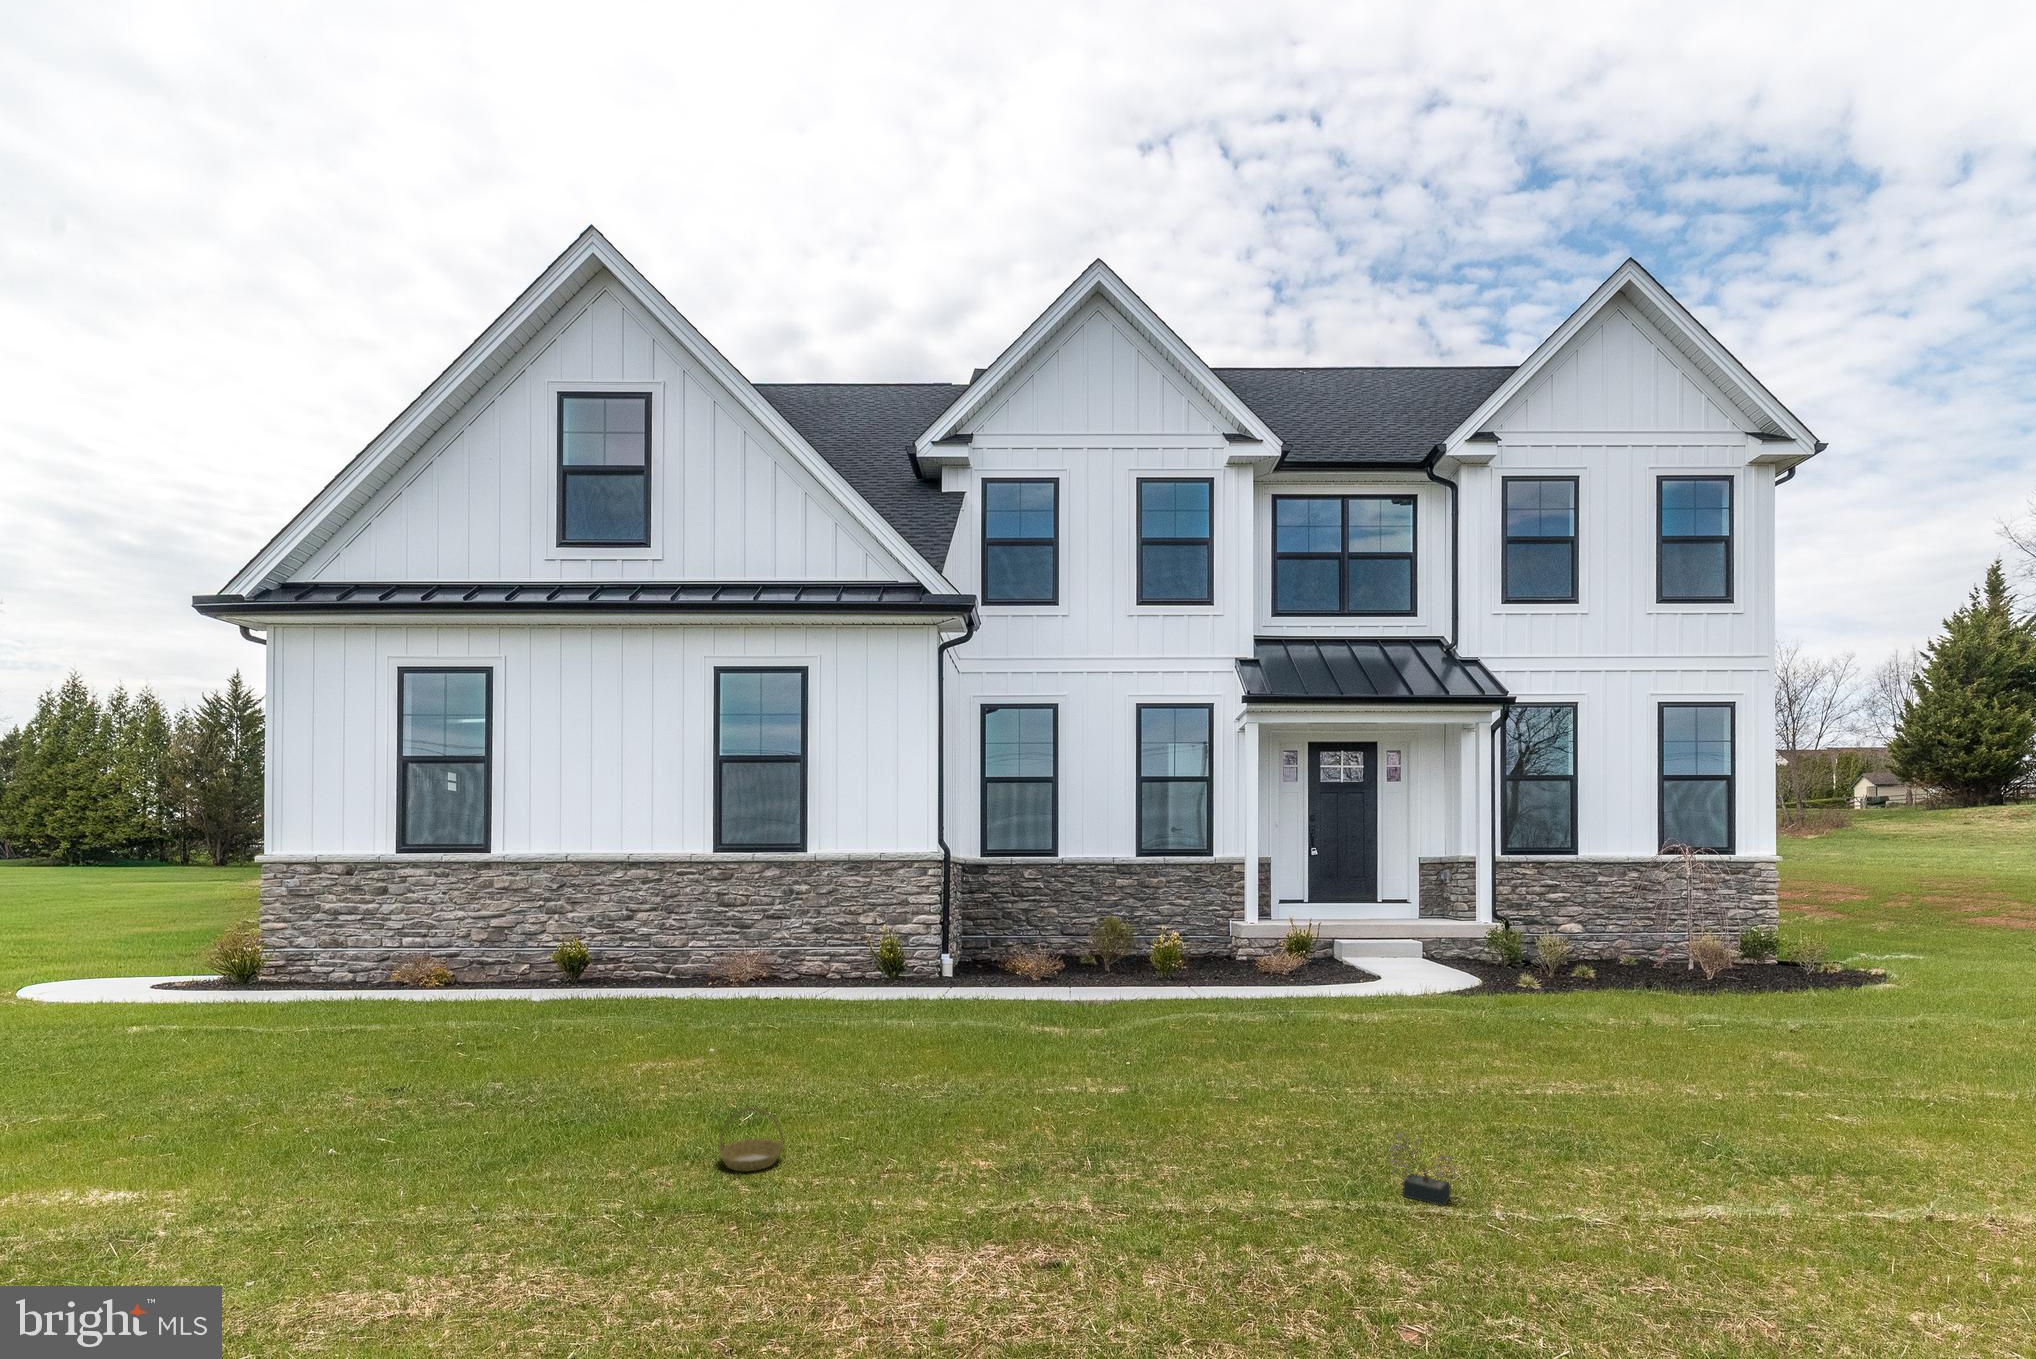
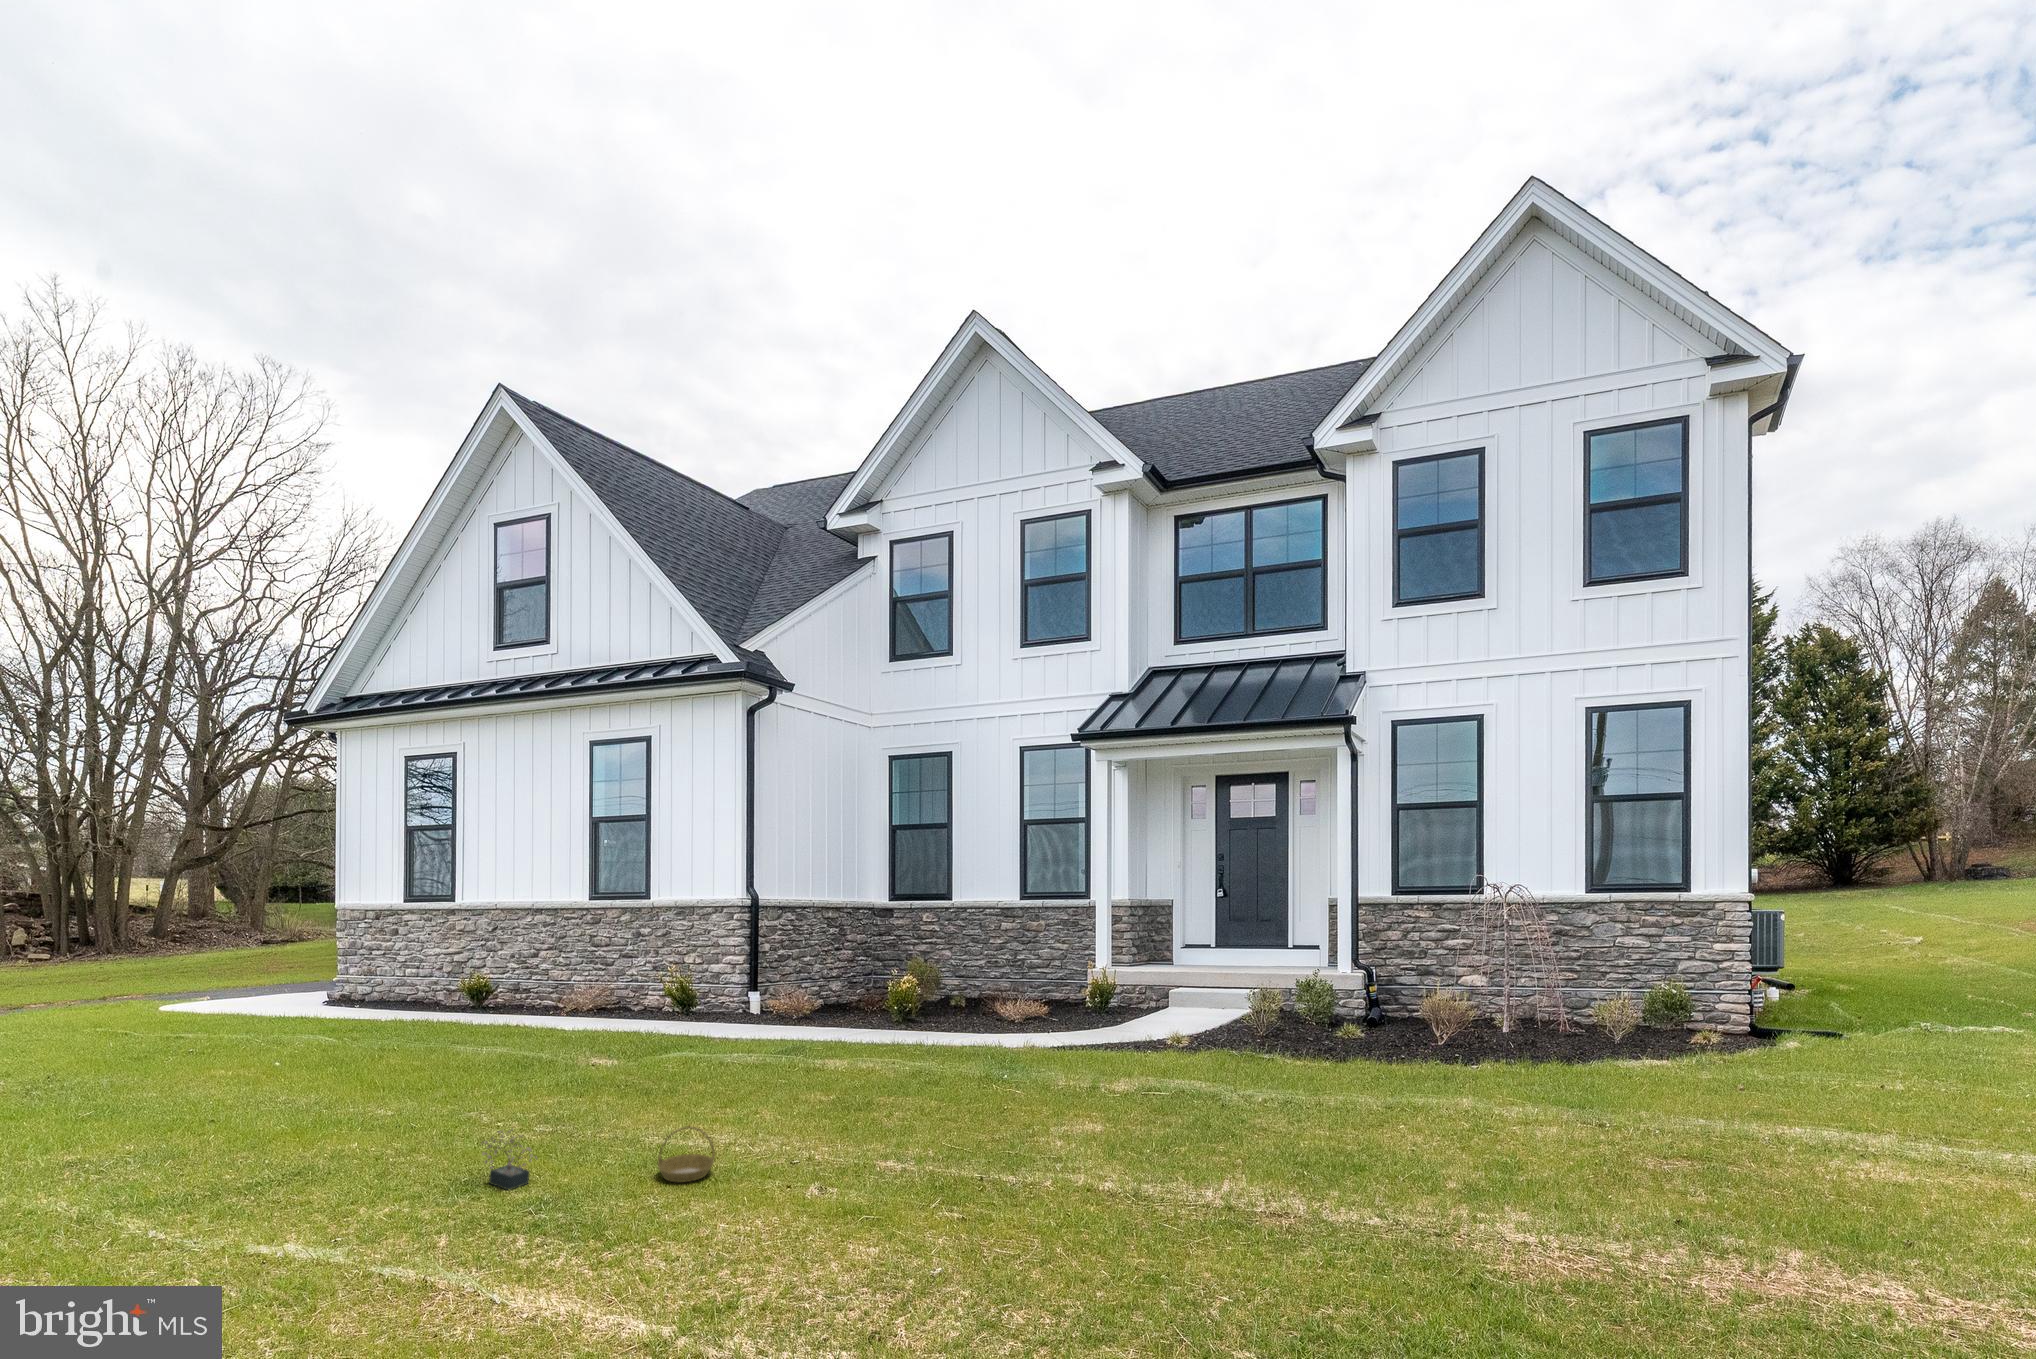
decorative plant: present [1389,1134,1458,1206] -> present [483,1131,533,1190]

